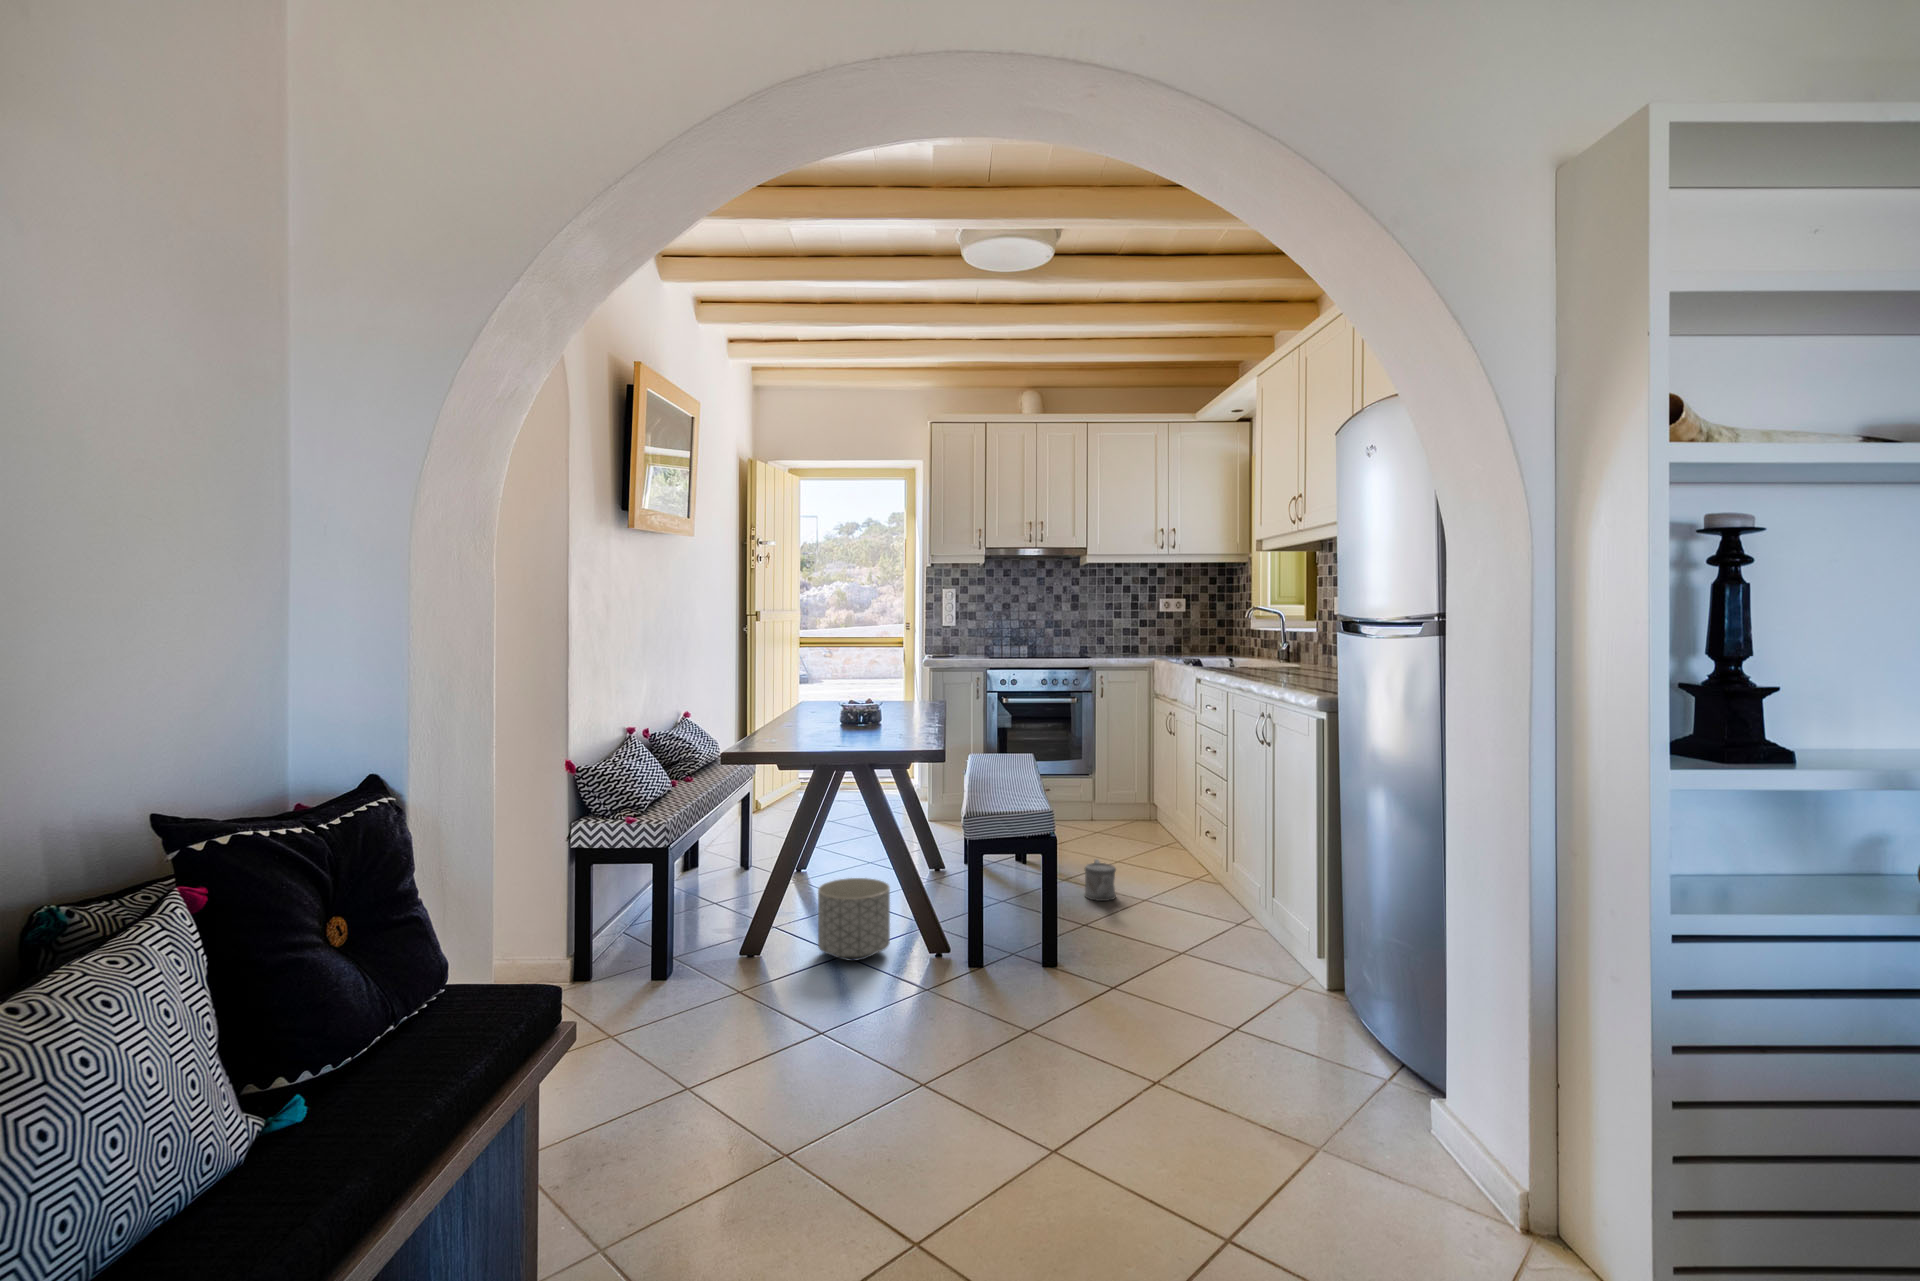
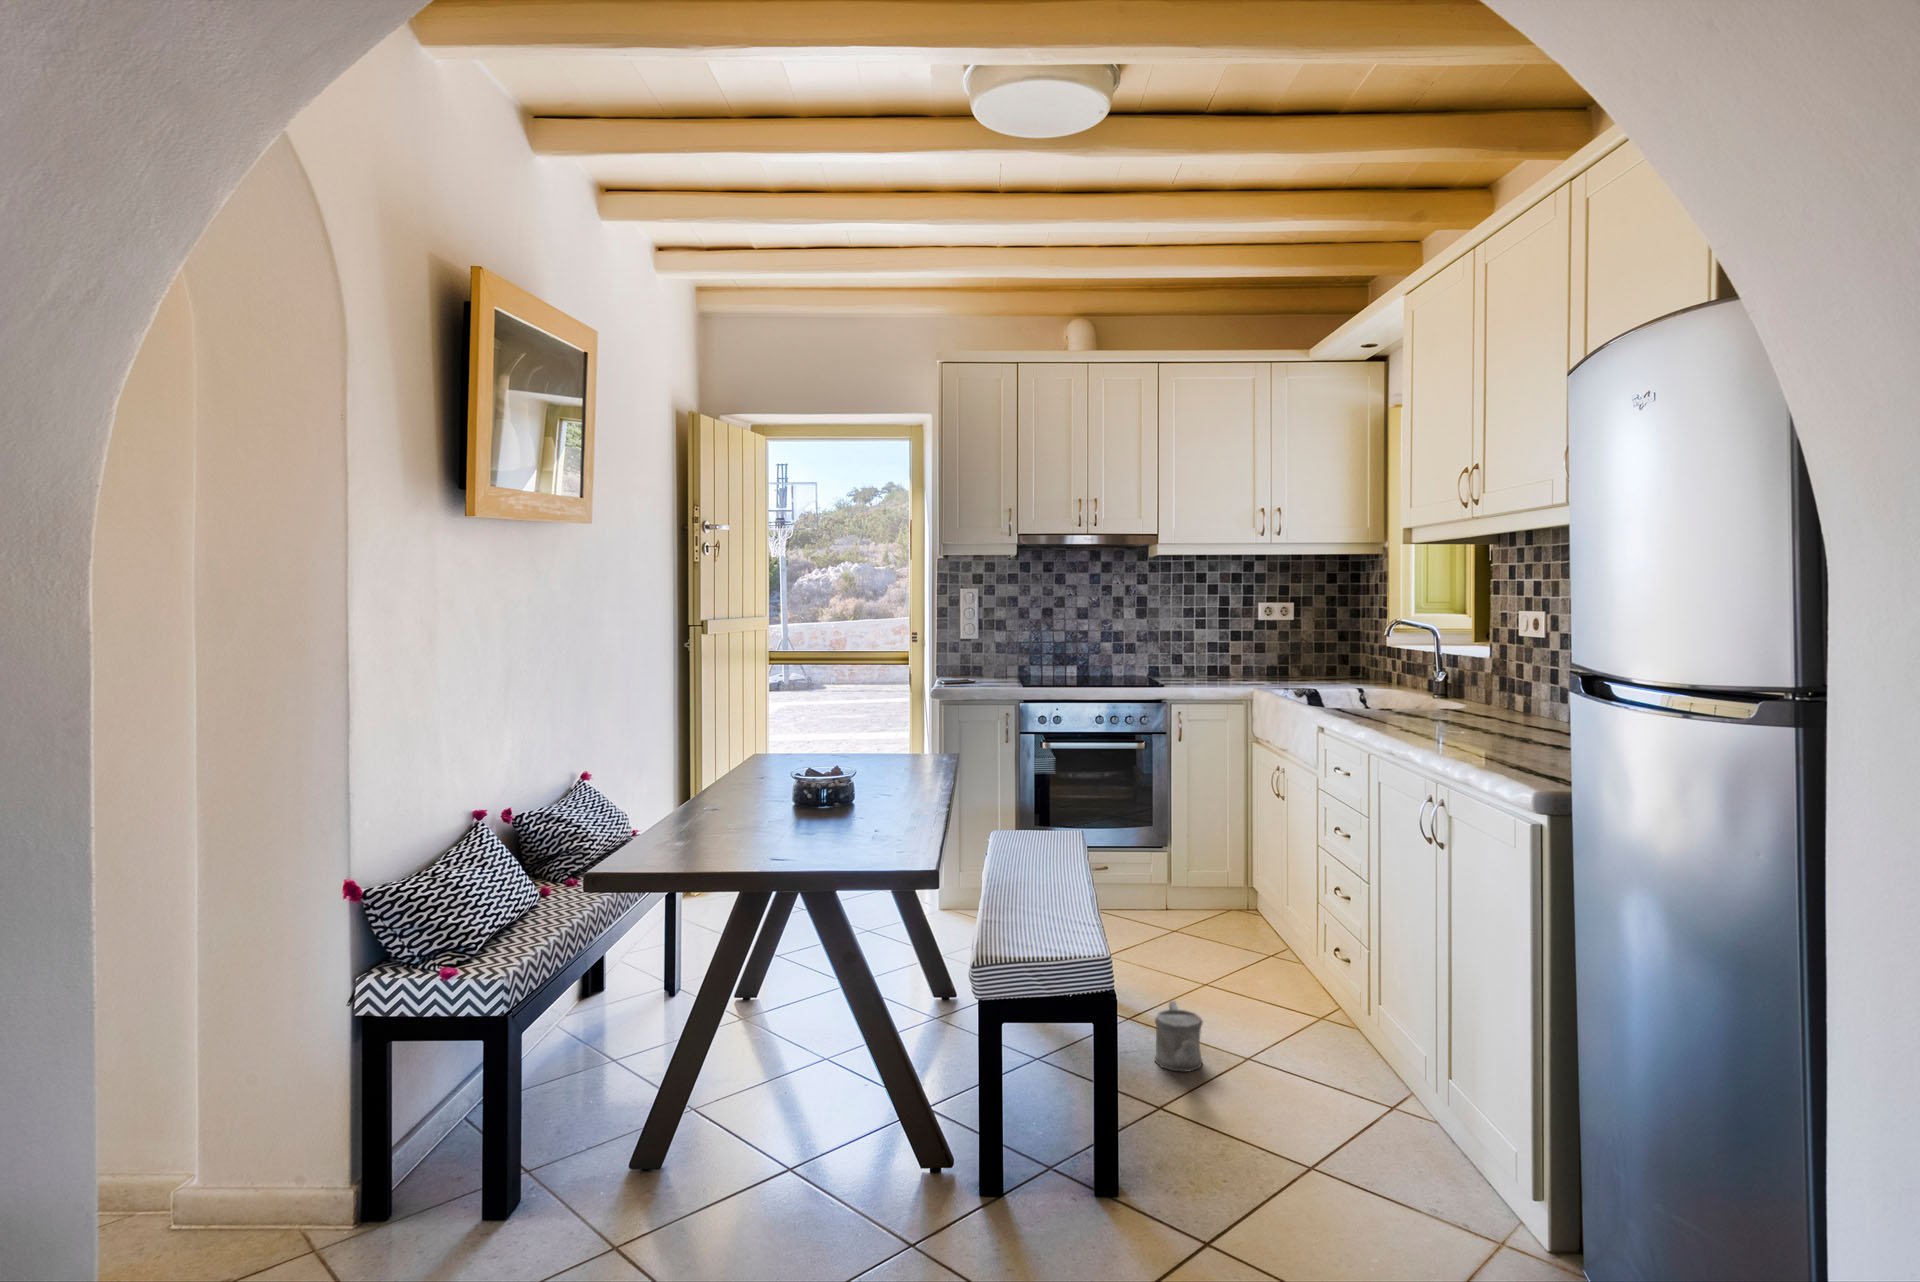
planter: present [818,878,890,961] -> none [735,1057,849,1199]

